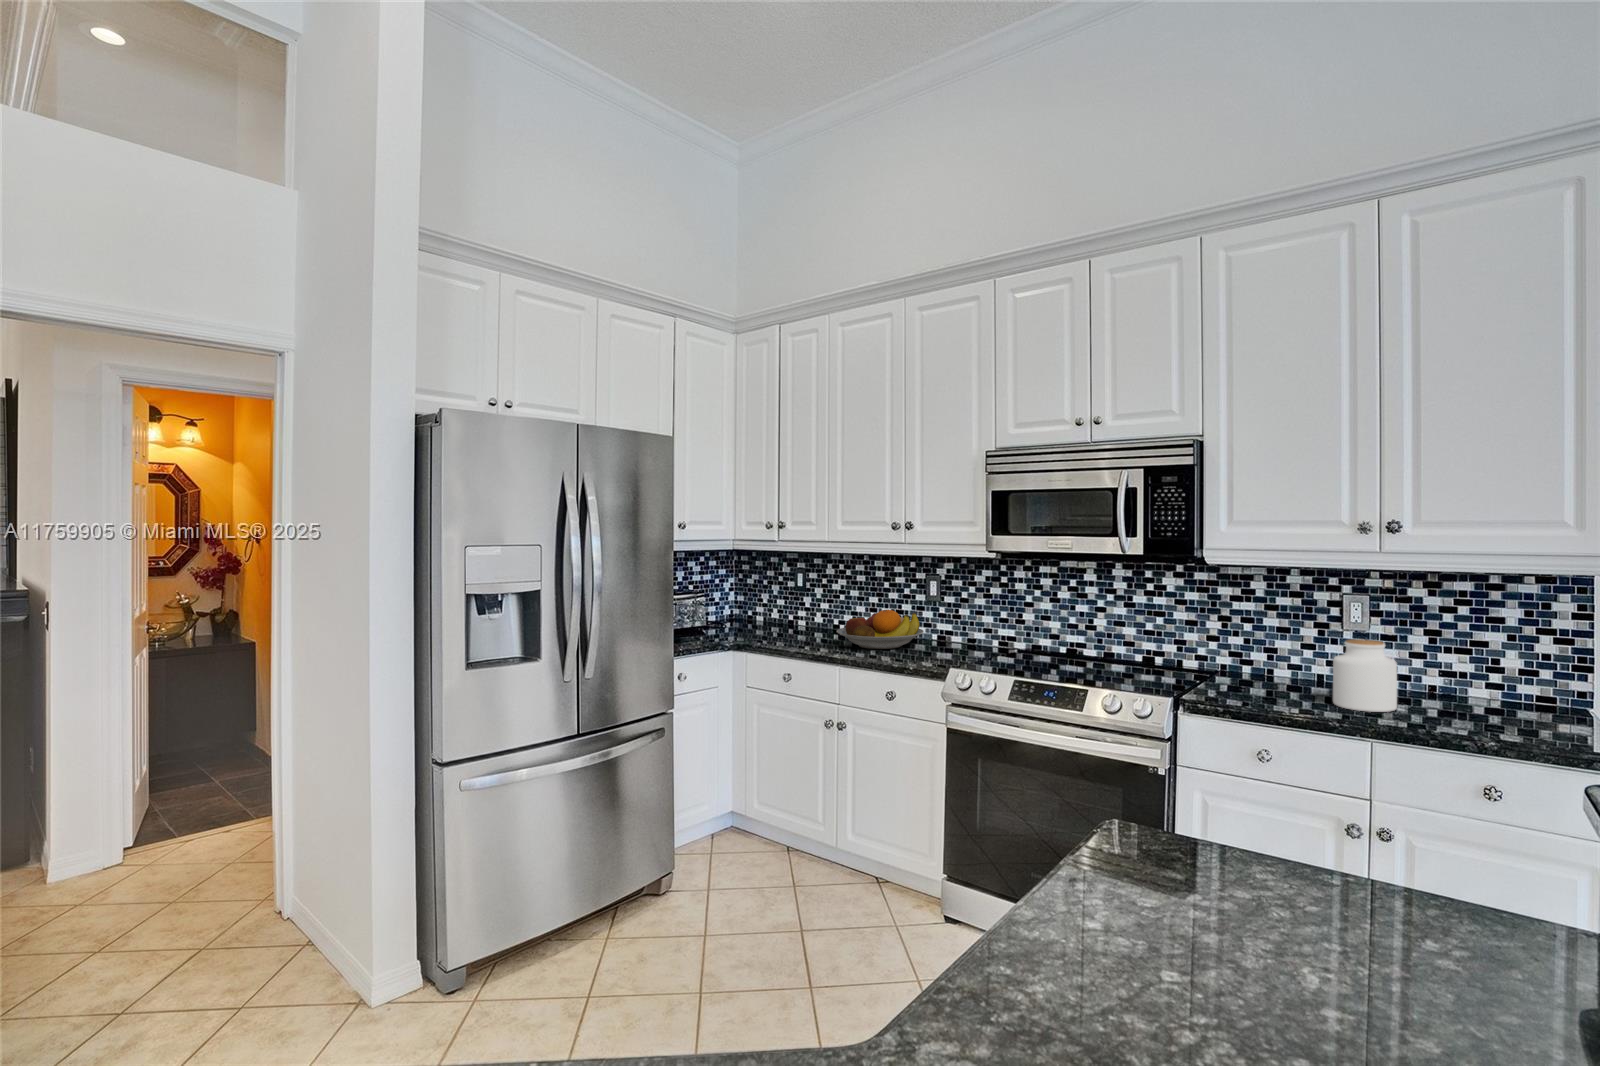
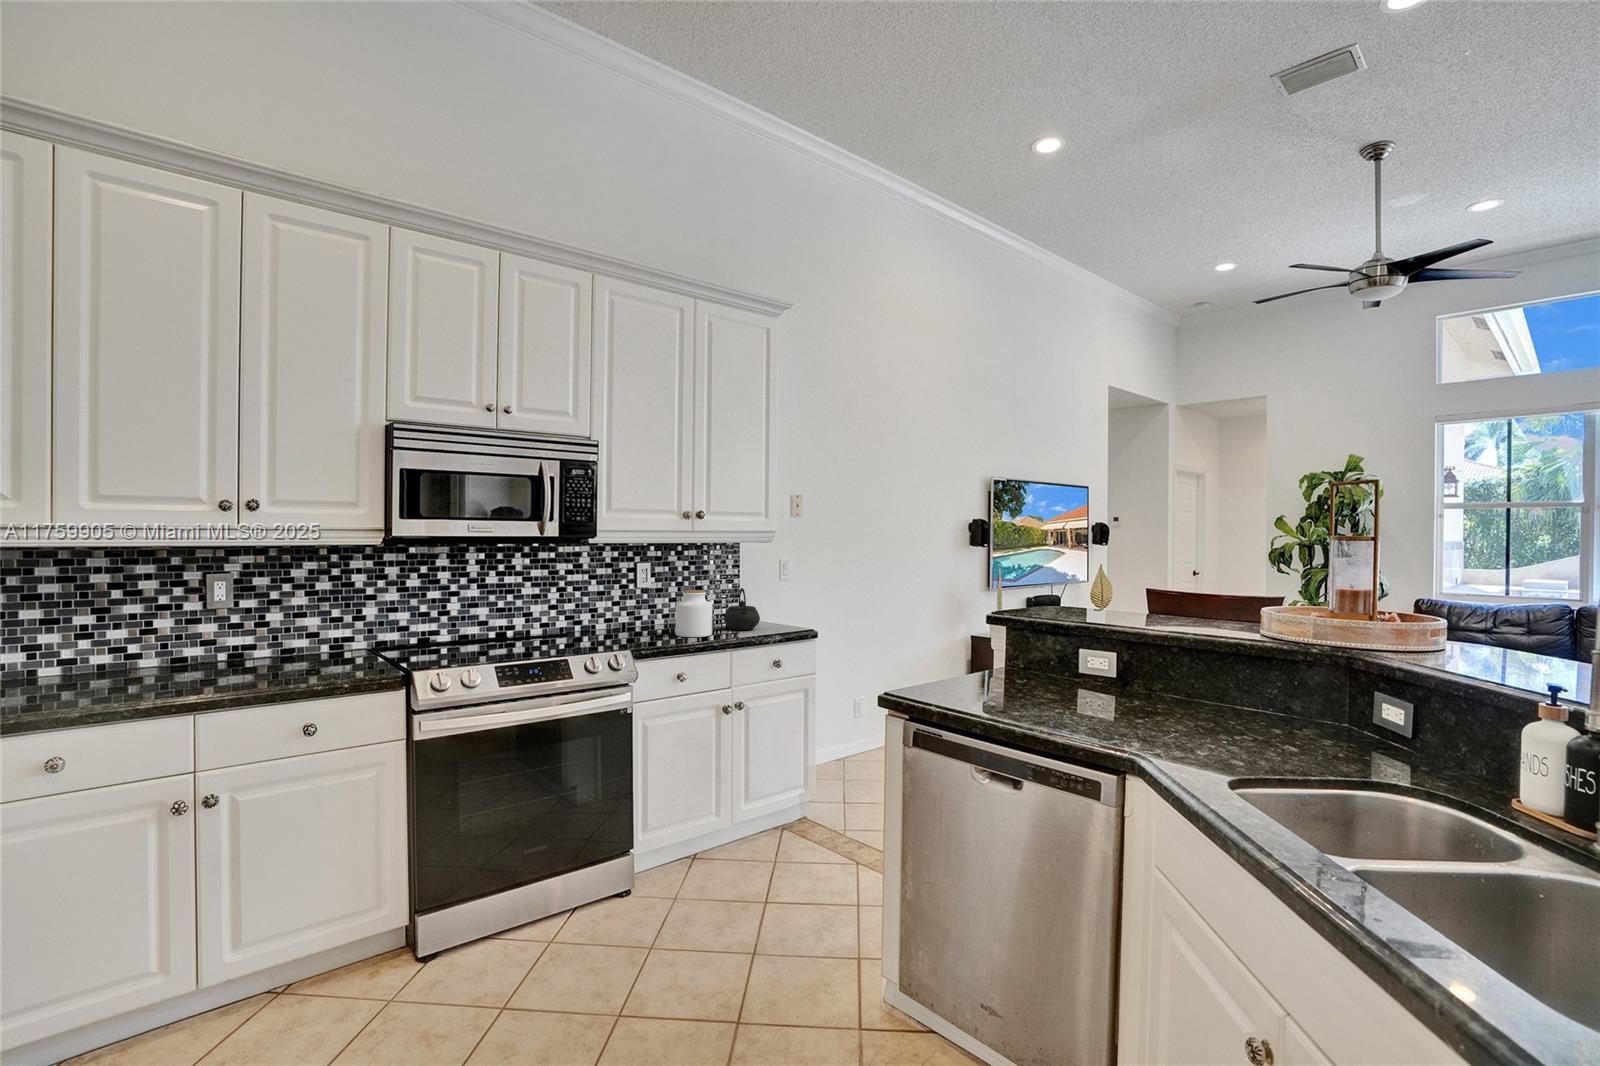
fruit bowl: present [837,610,924,649] -> none [76,624,242,686]
kettle: none [1449,650,1527,722] -> present [724,588,760,630]

